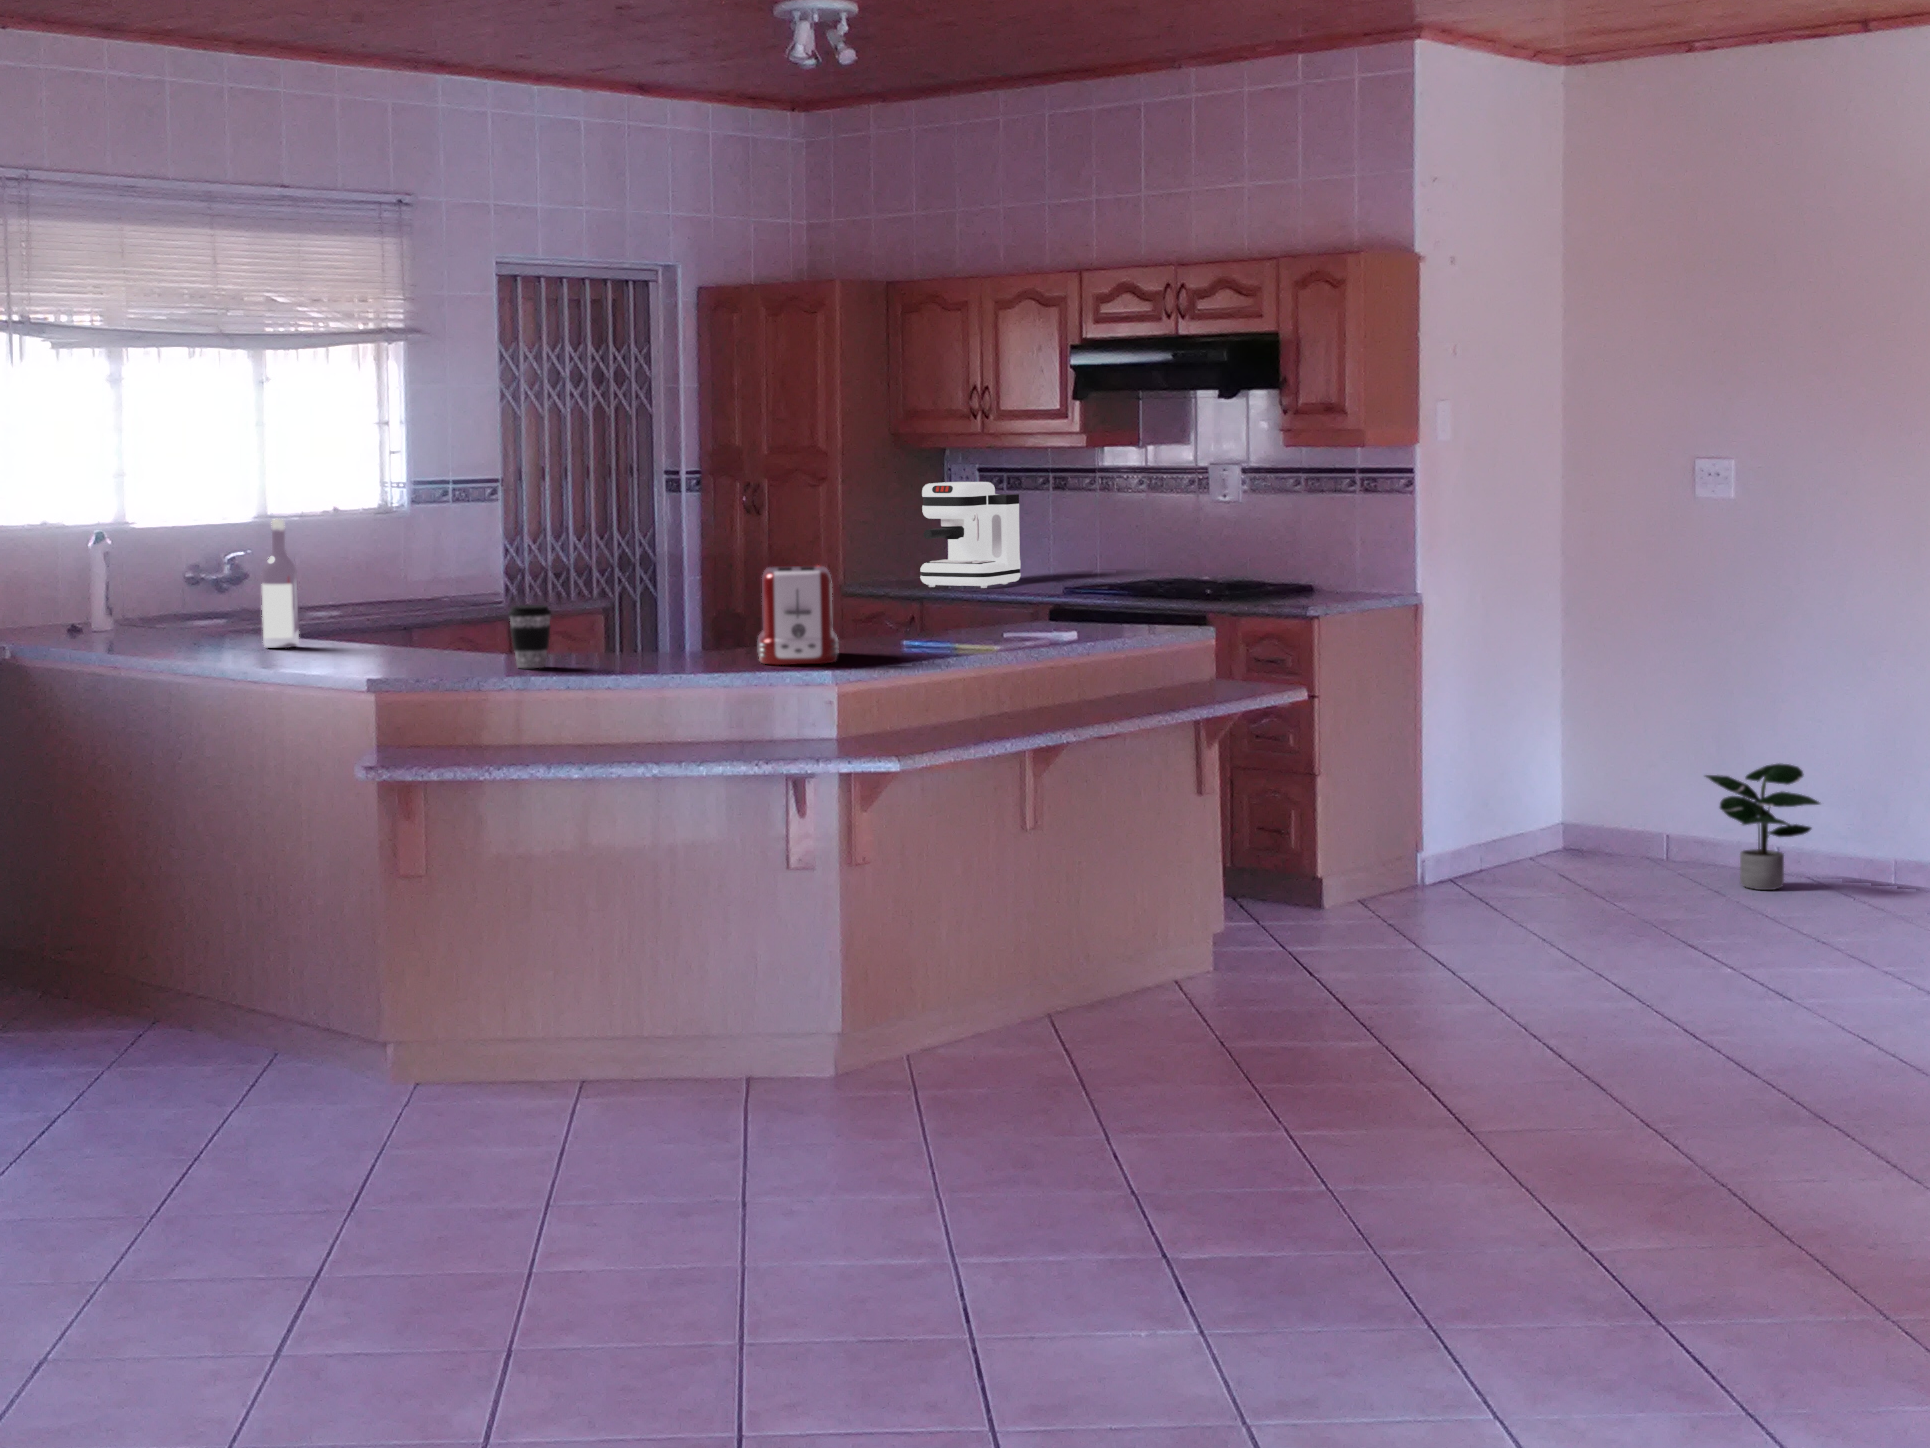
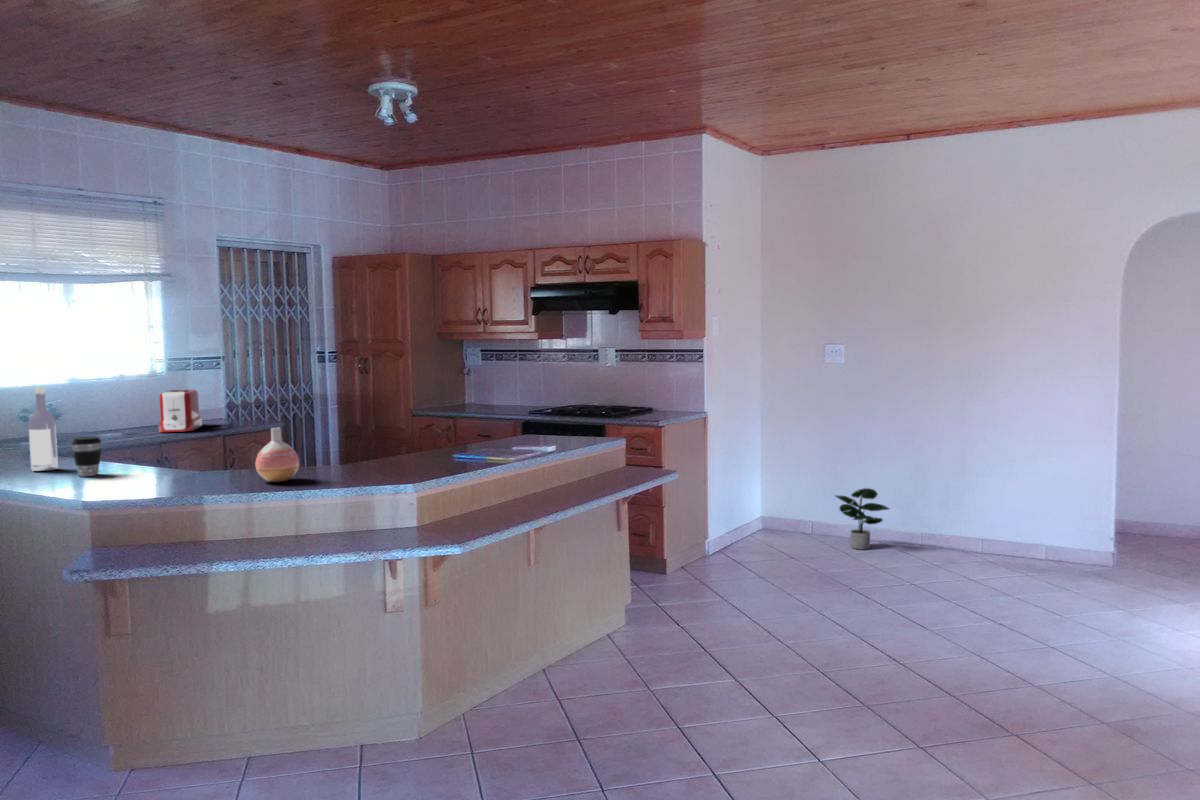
coffee maker: present [920,482,1021,588] -> none [453,357,504,411]
toaster: present [758,565,838,665] -> present [158,390,202,432]
vase: none [599,582,662,665] -> present [256,428,299,482]
coffee cup: present [509,605,551,668] -> present [71,436,101,476]

